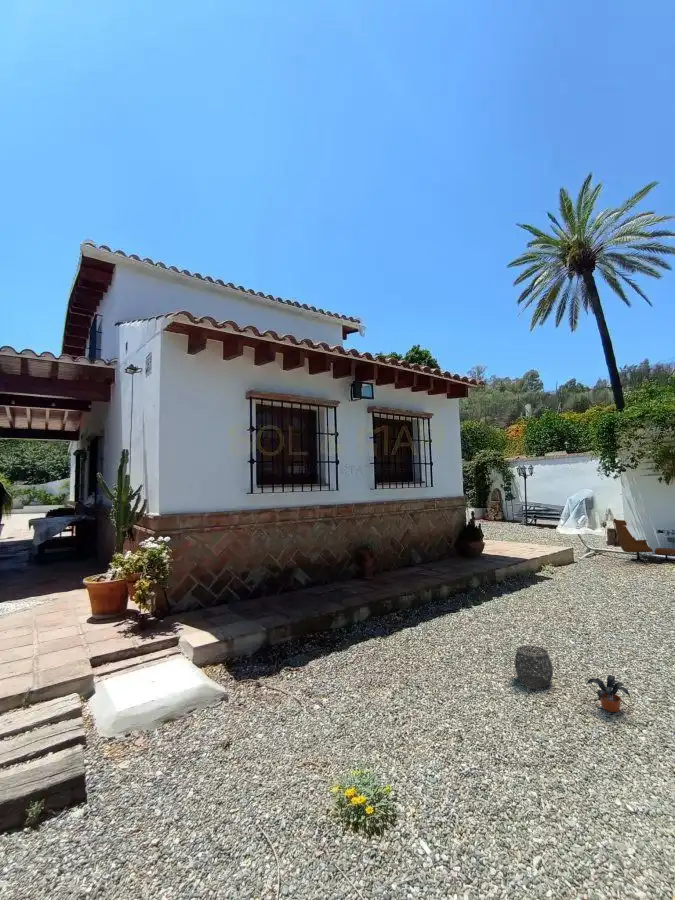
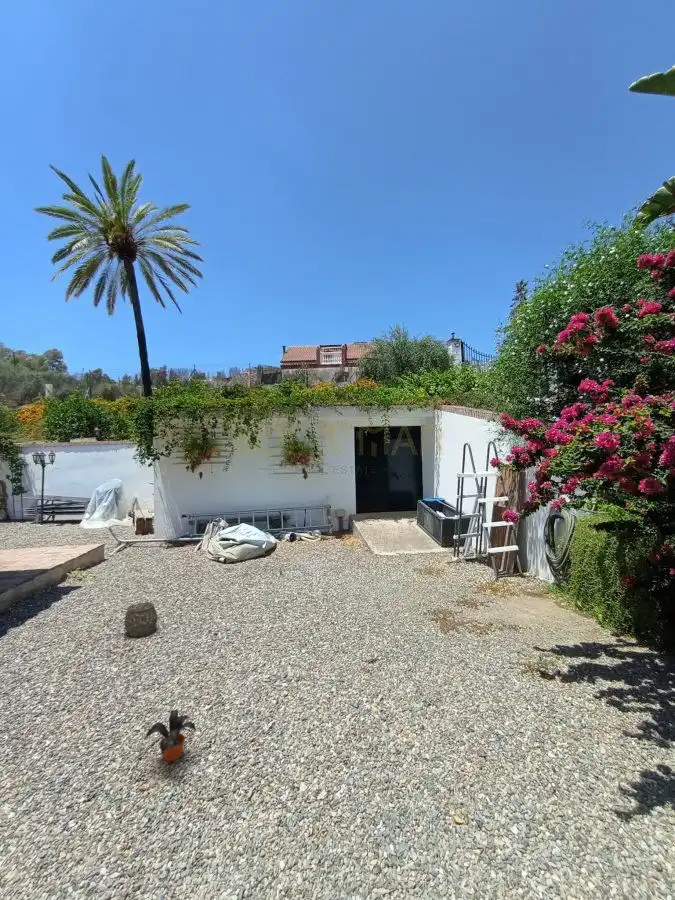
lounge chair: present [613,519,675,565] -> none [146,509,200,553]
woven basket: present [515,645,553,687] -> present [124,602,157,637]

